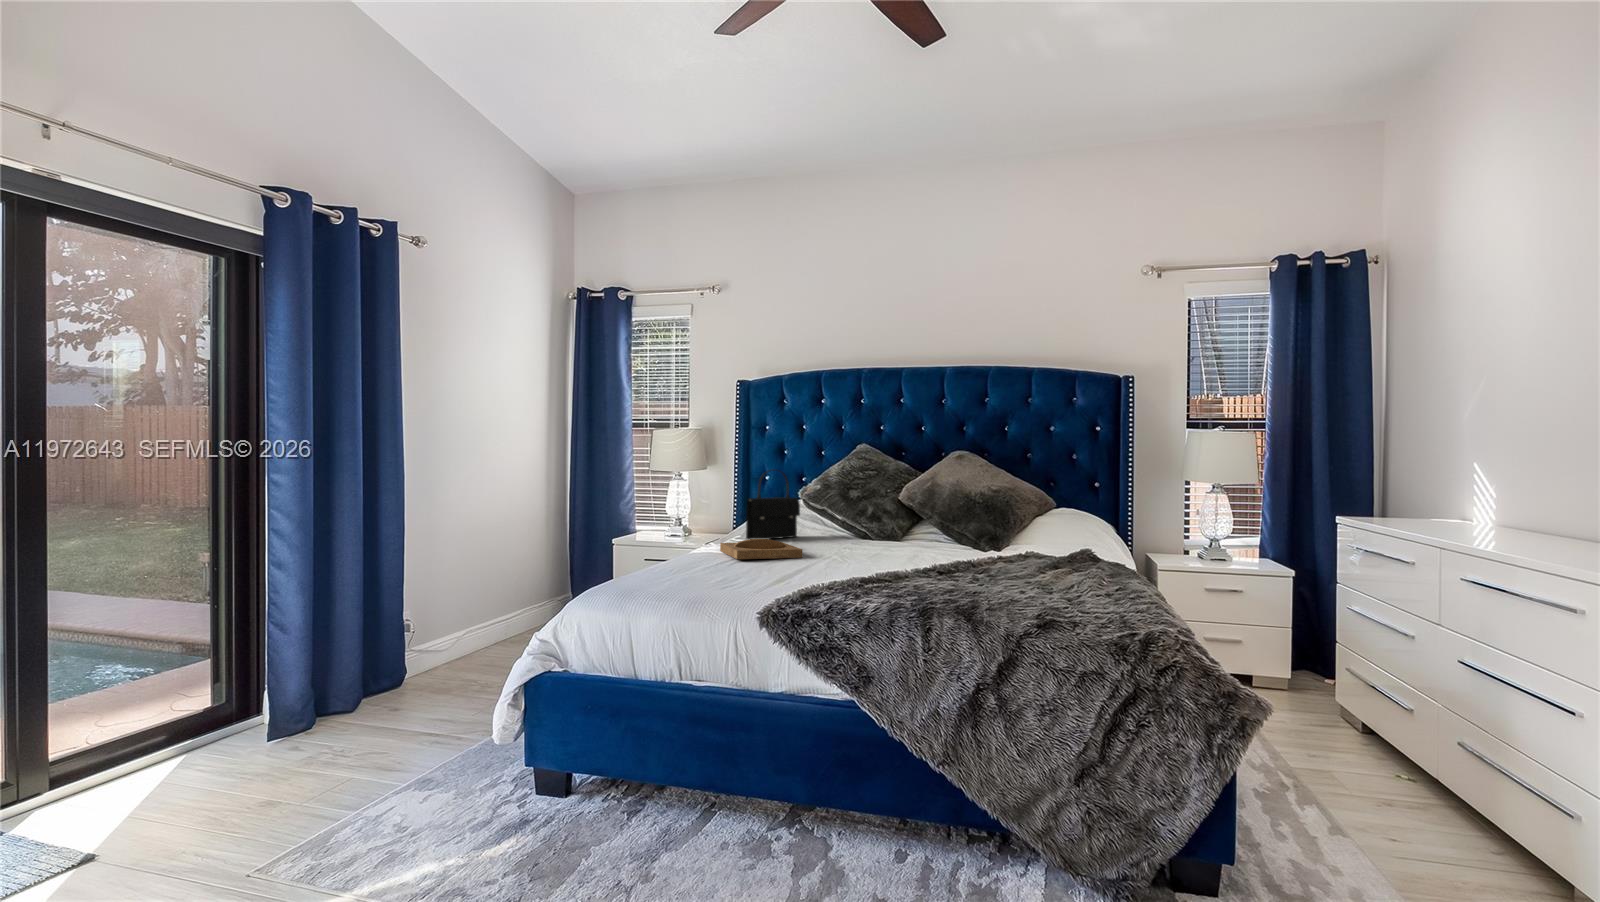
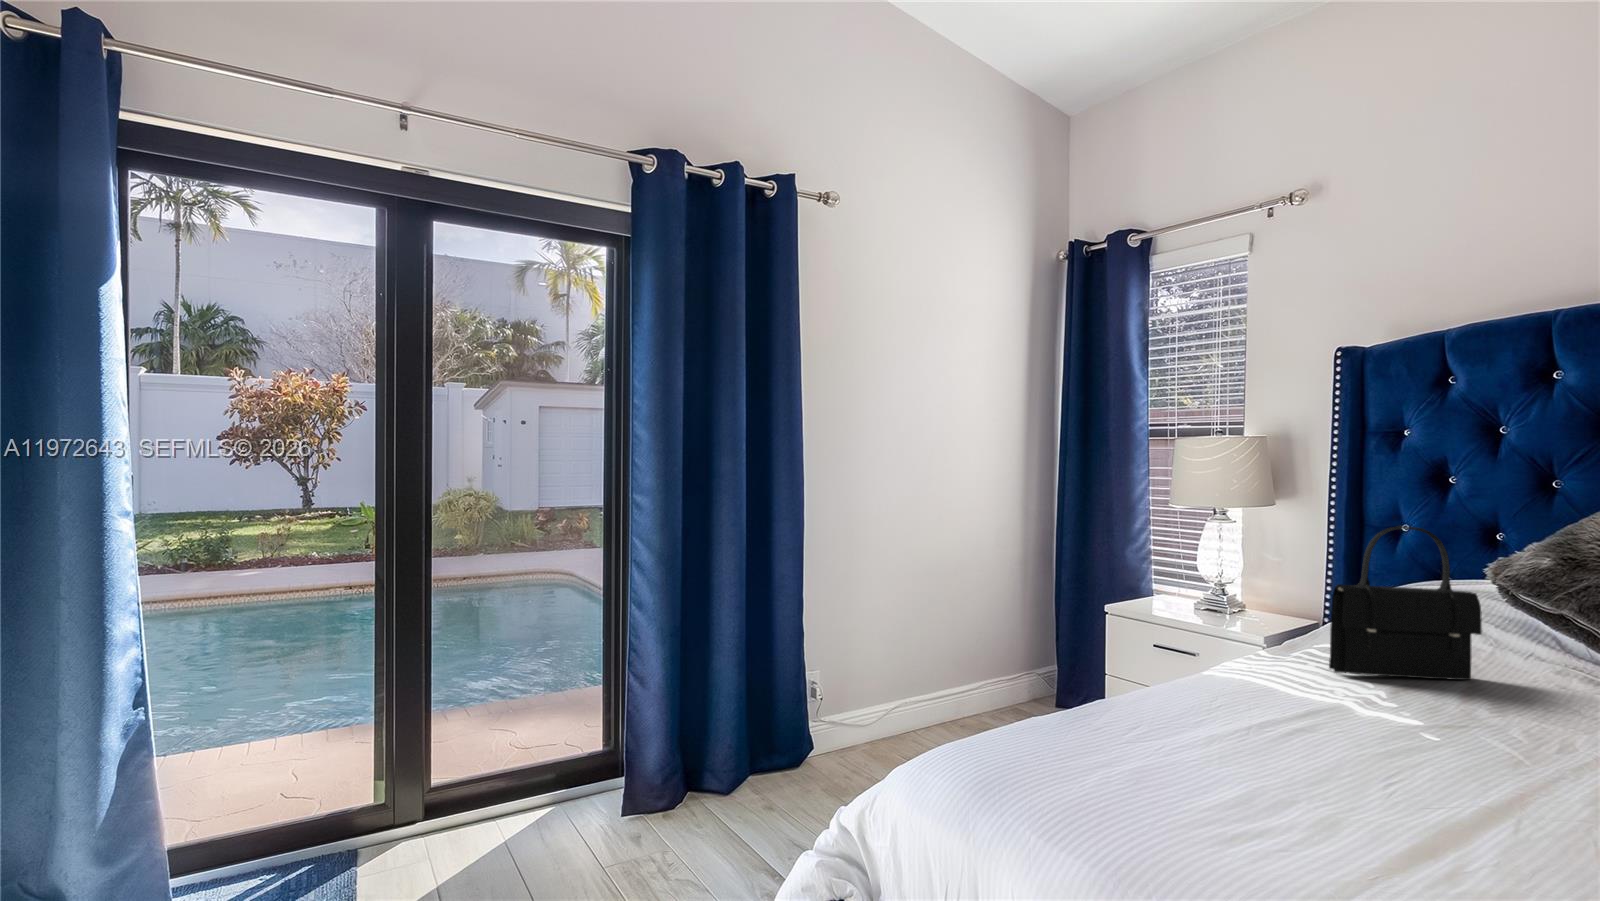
tray: present [720,539,802,559] -> none [1253,680,1485,775]

